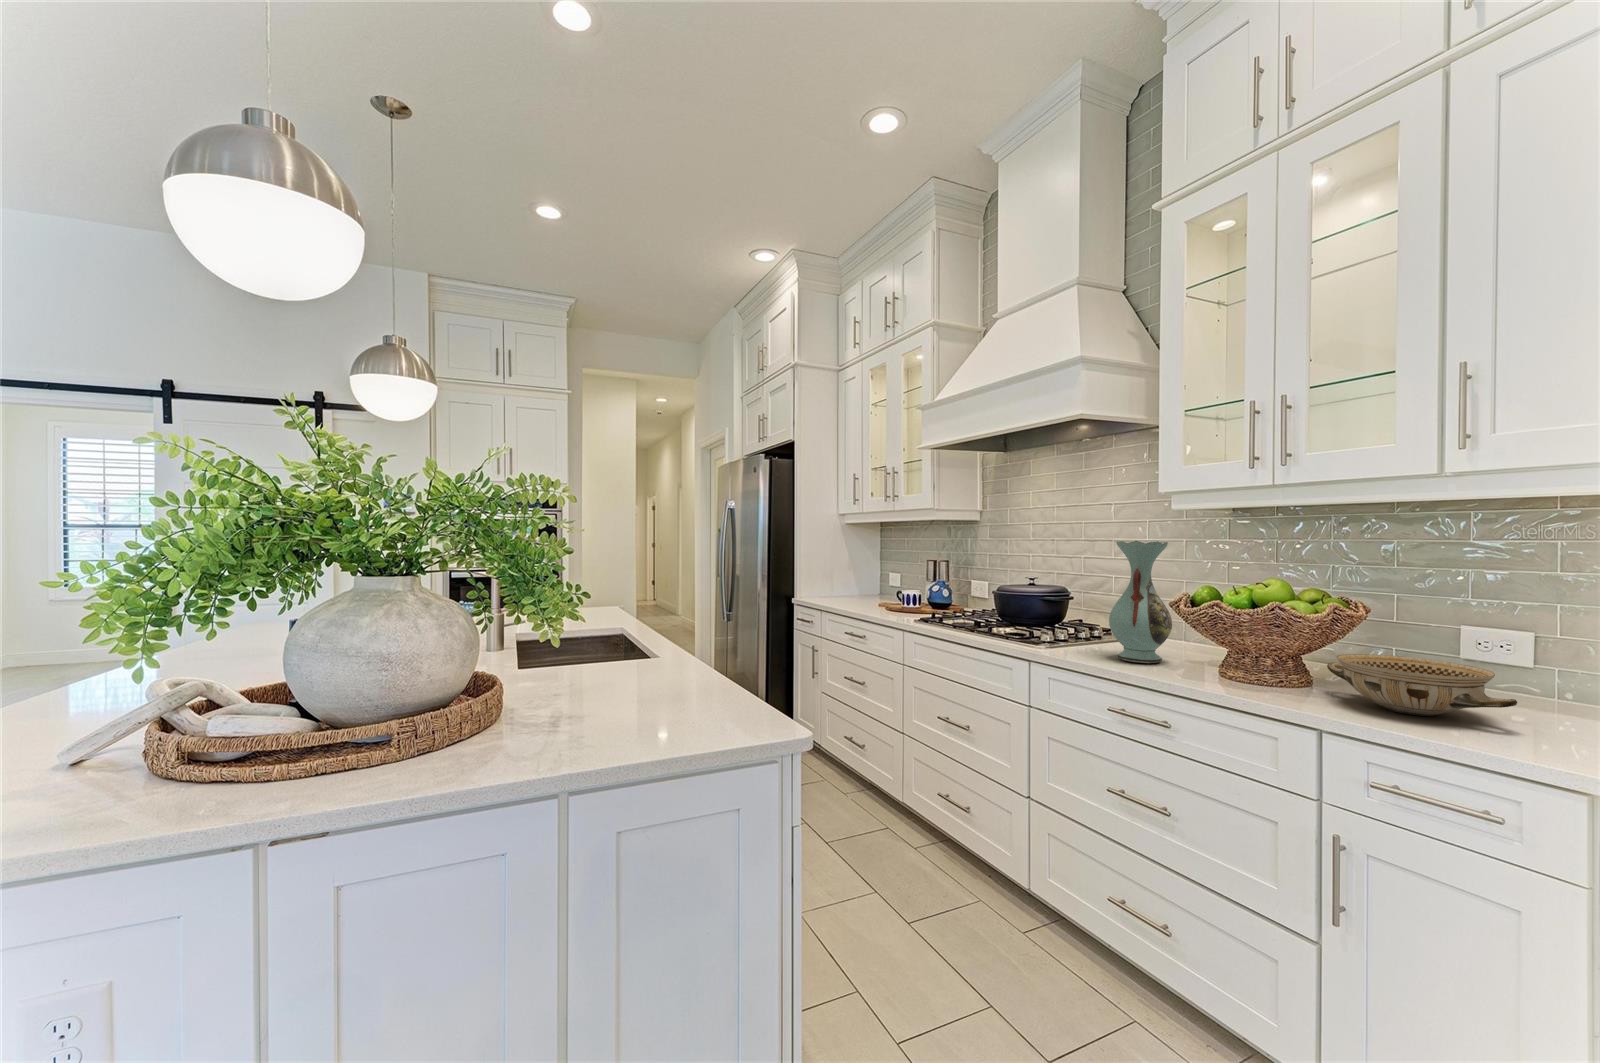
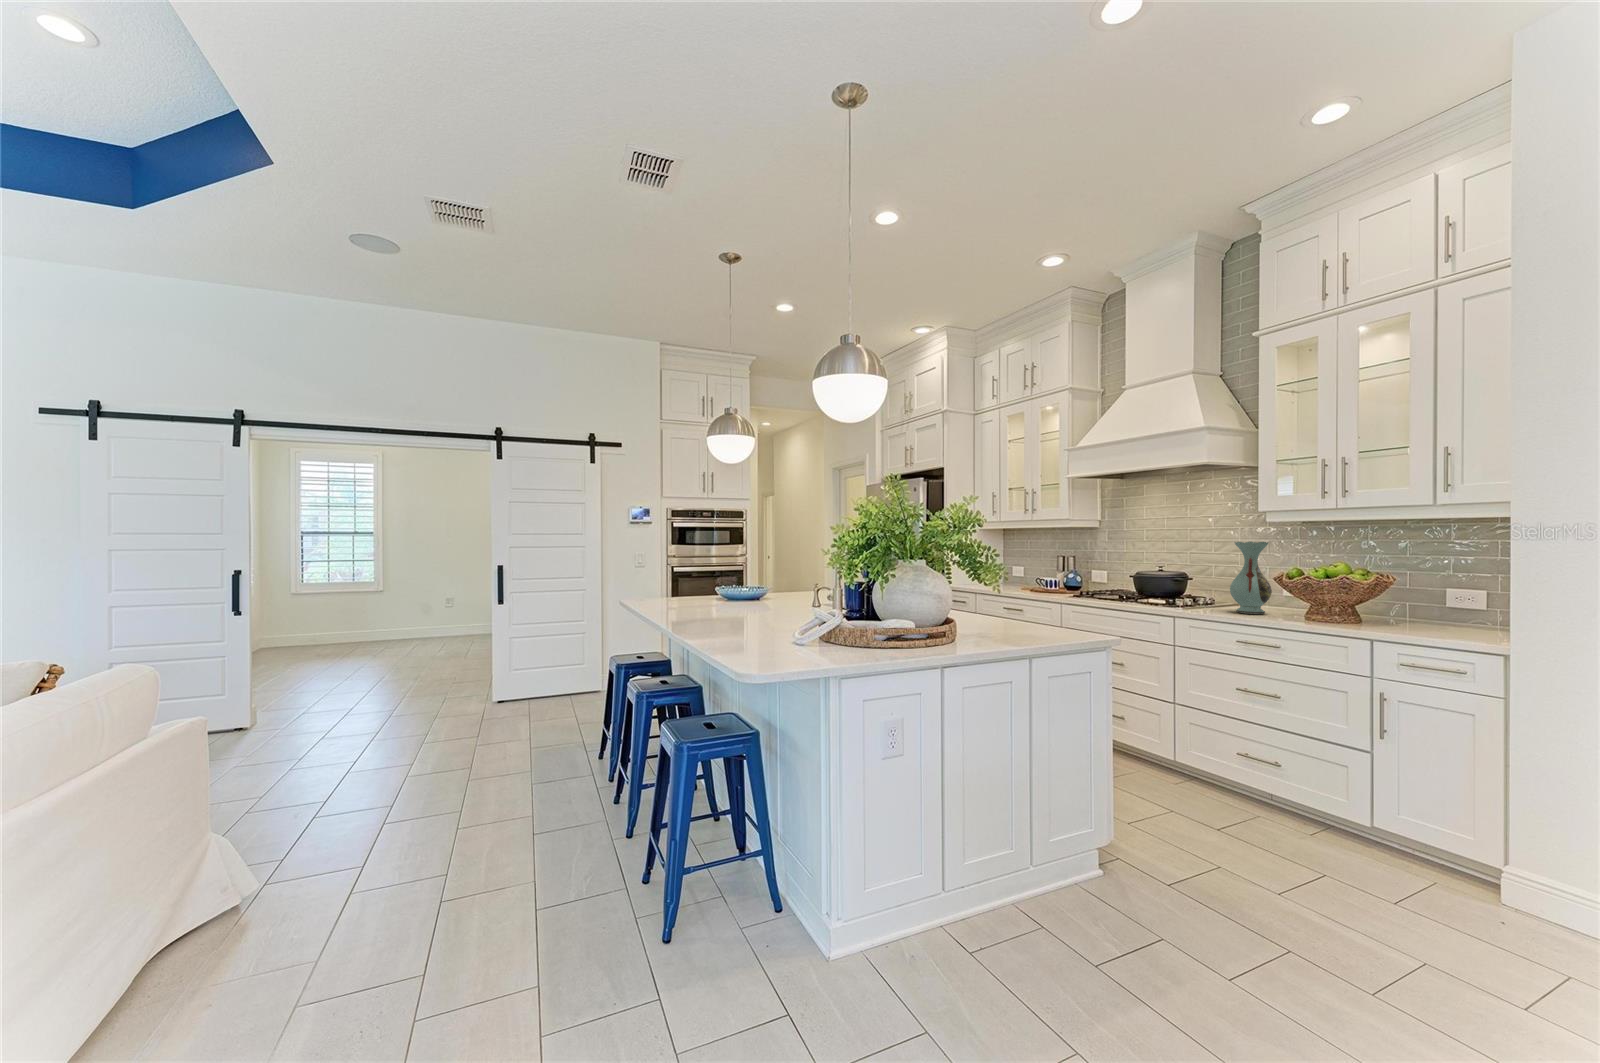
ceramic bowl: present [1327,654,1517,716] -> none [1372,603,1477,632]

